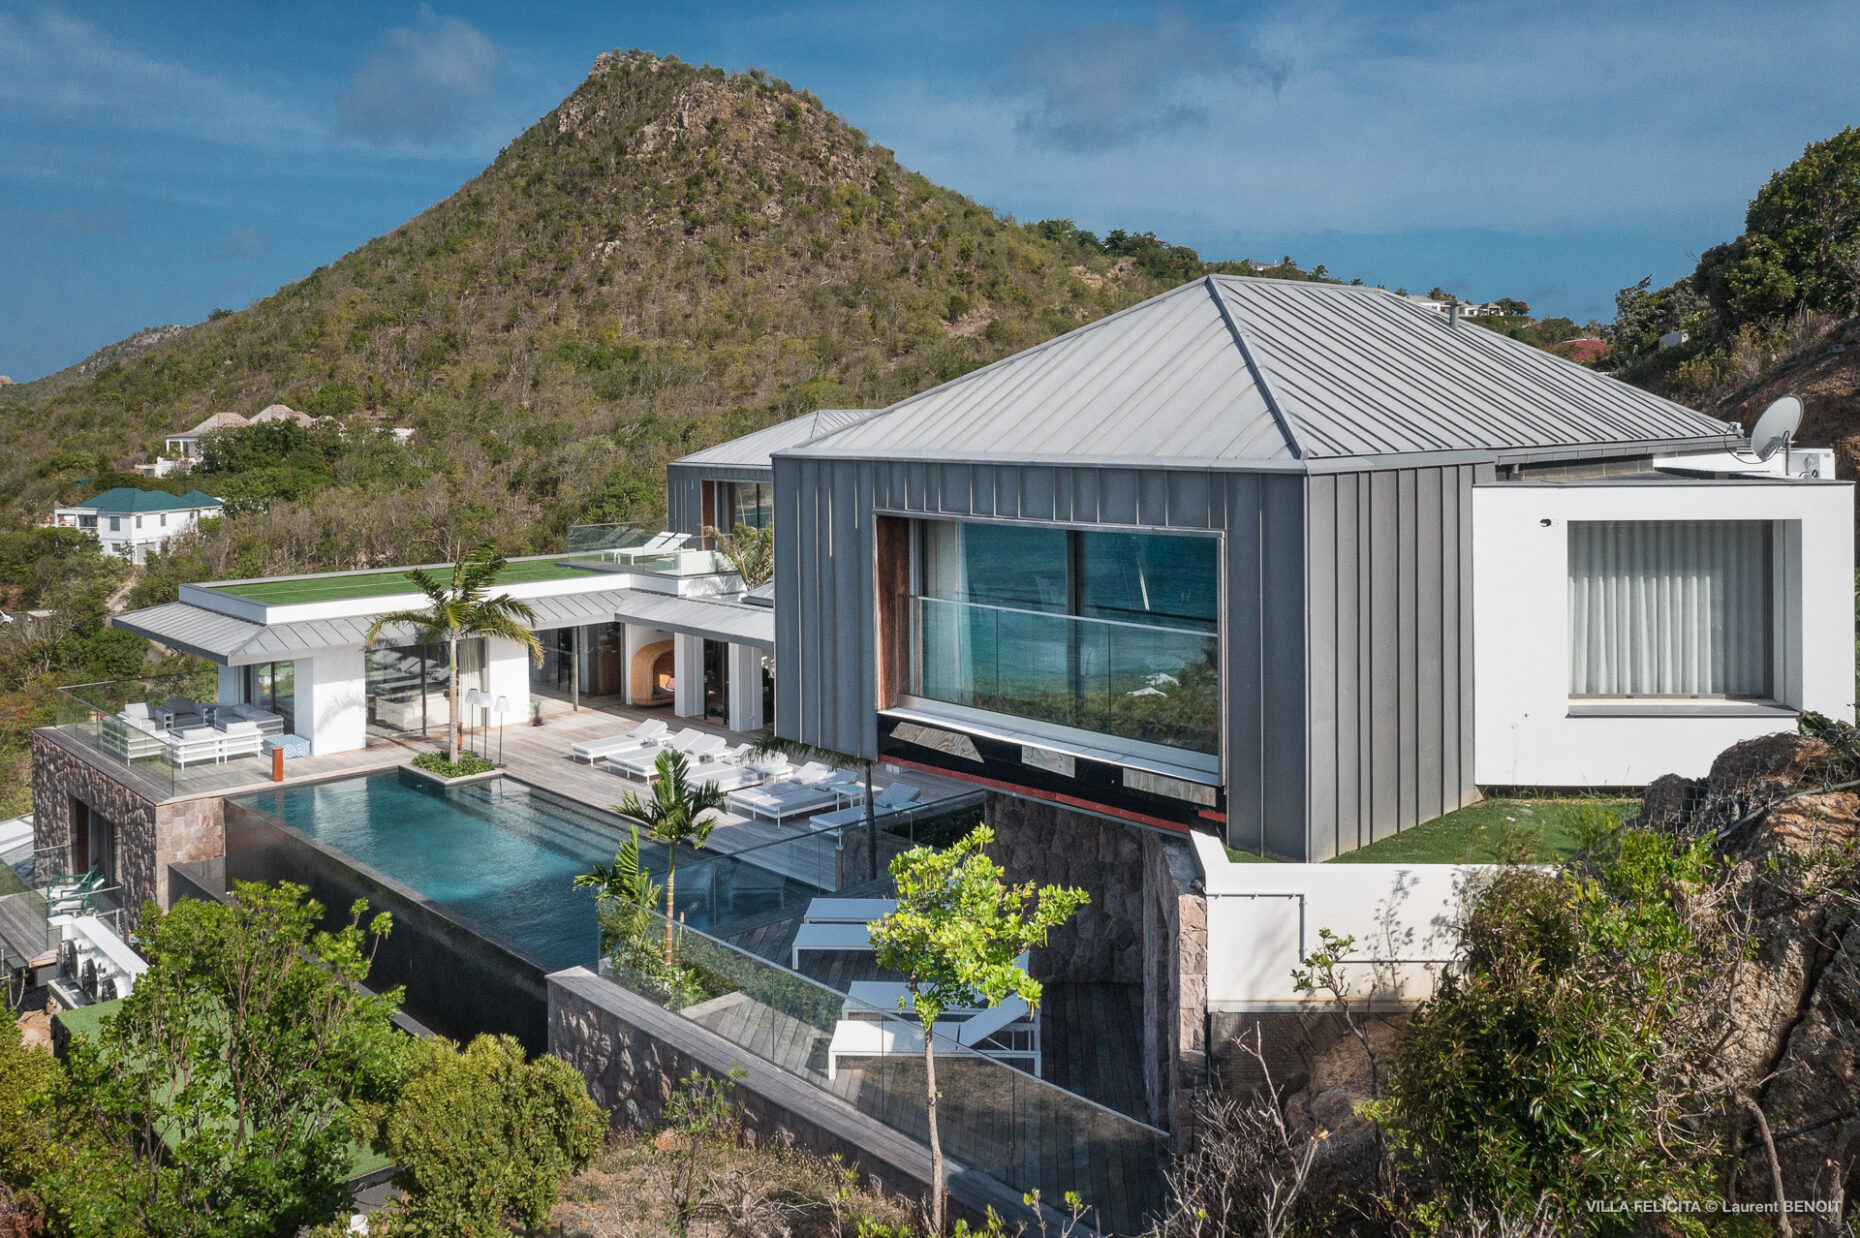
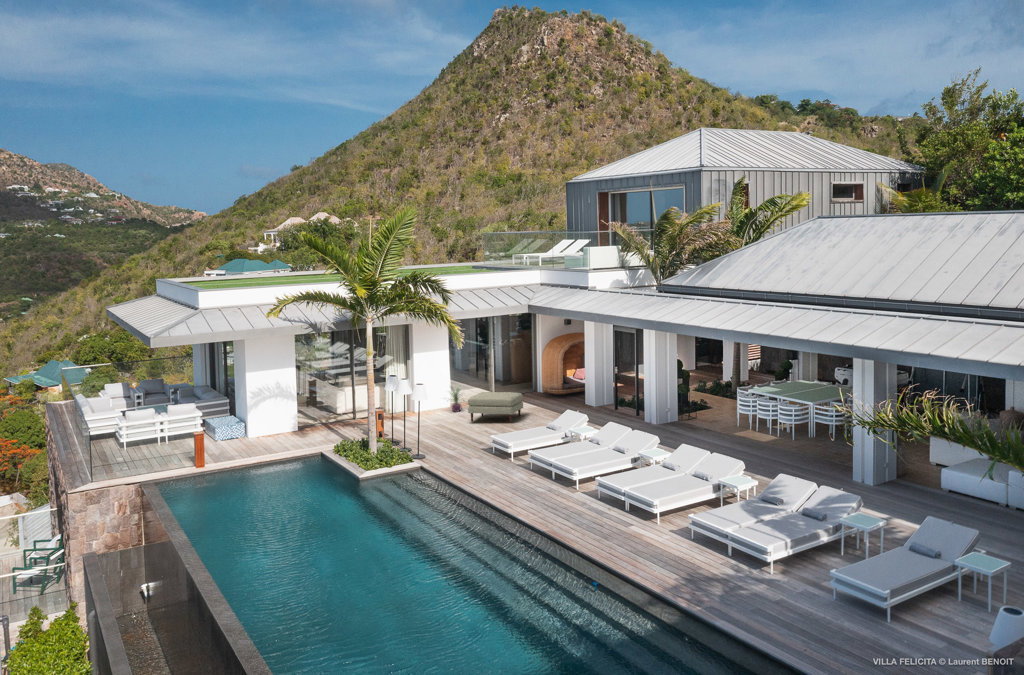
ottoman: none [550,704,608,734] -> present [468,392,523,423]

